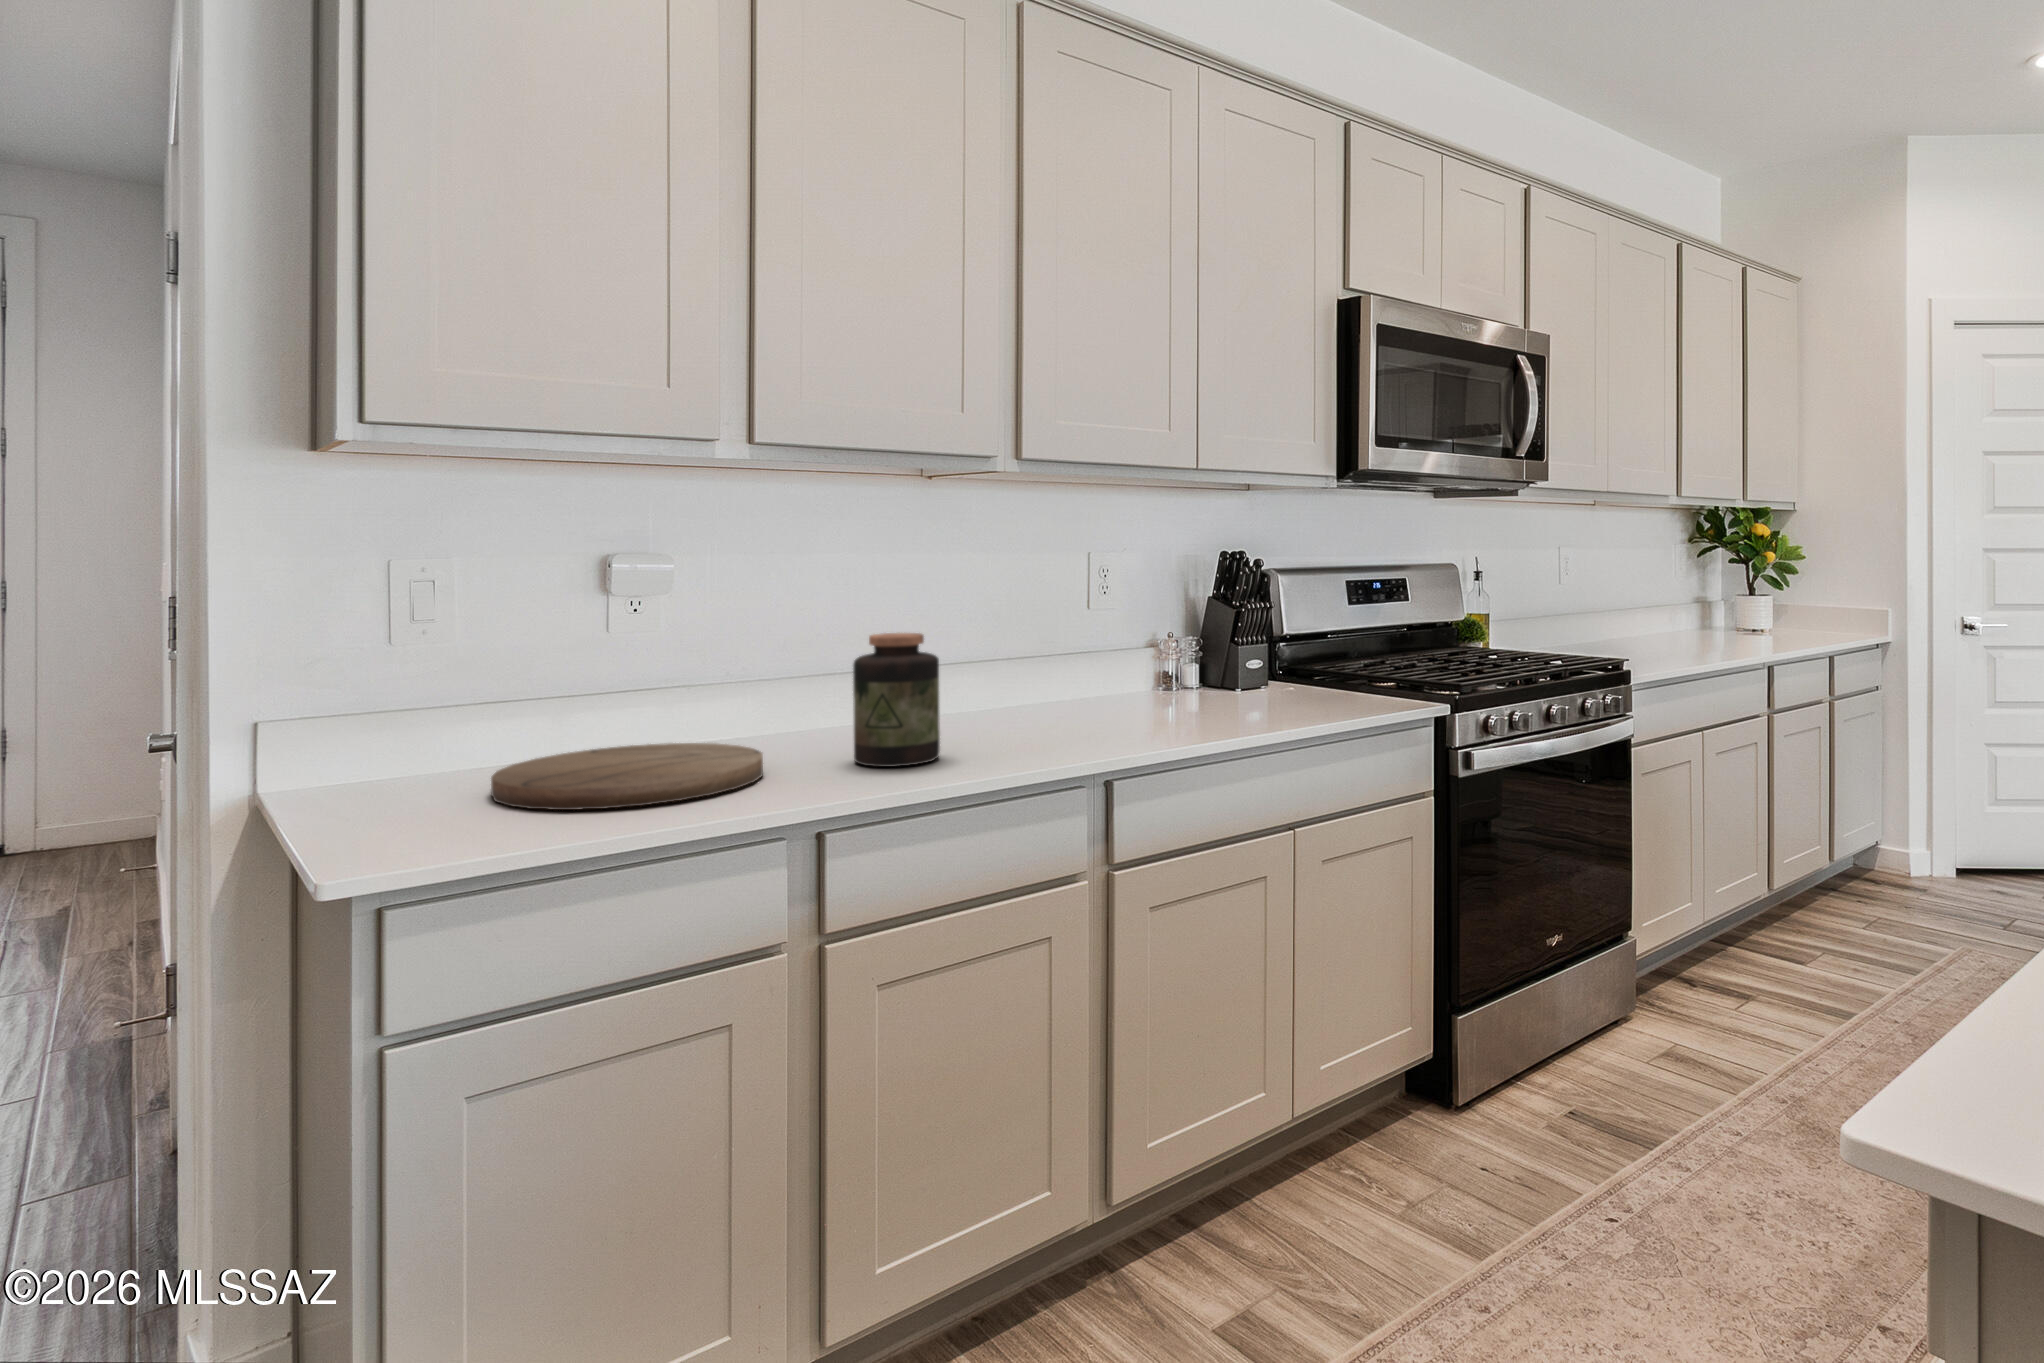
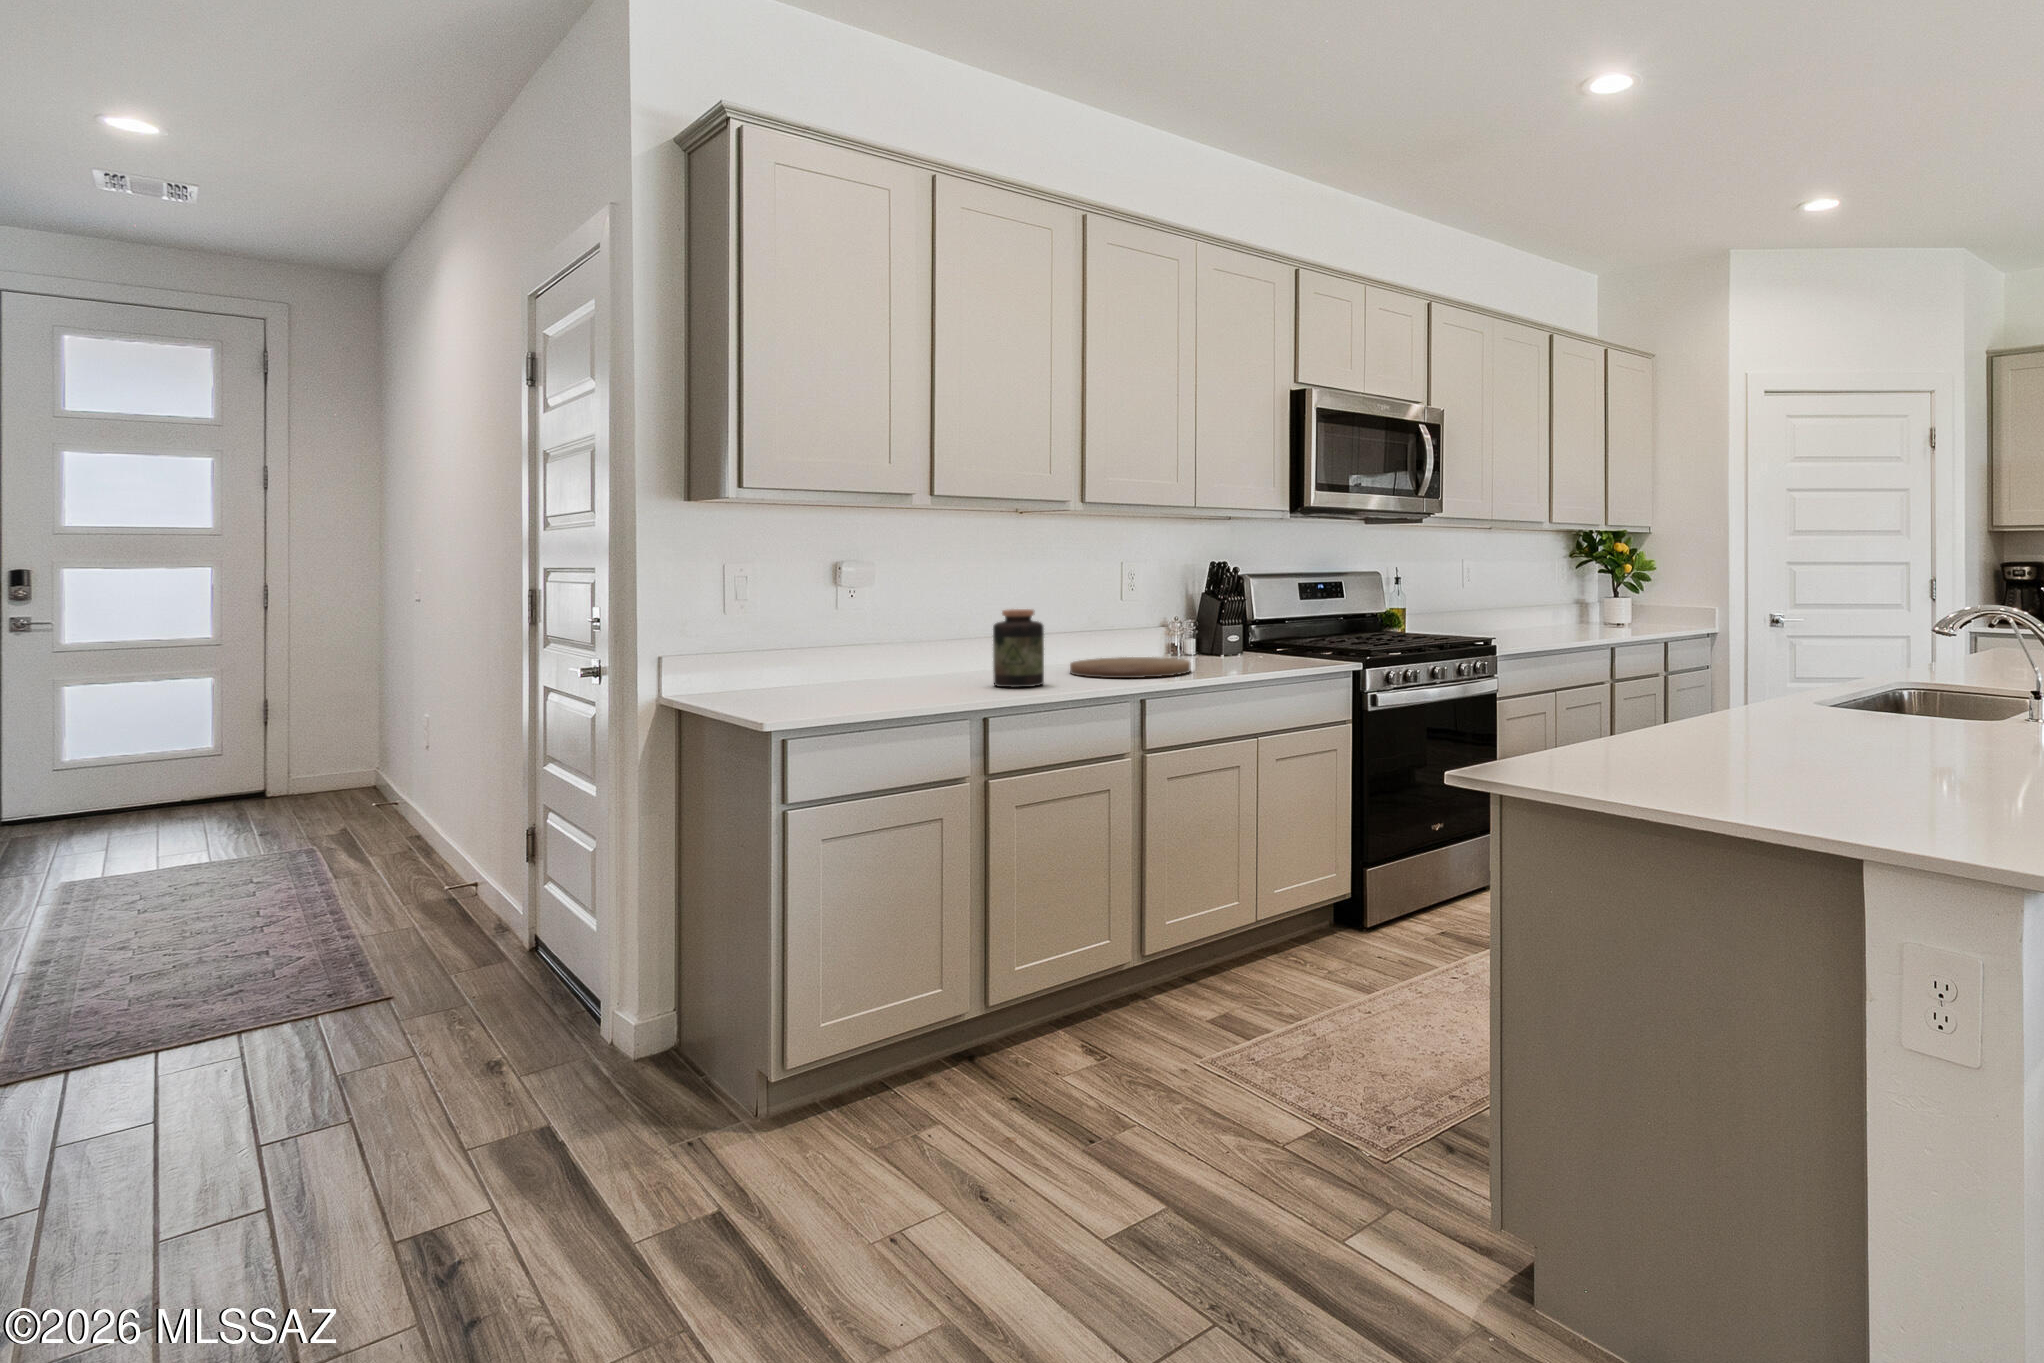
cutting board: present [491,743,763,810] -> present [1070,657,1190,678]

